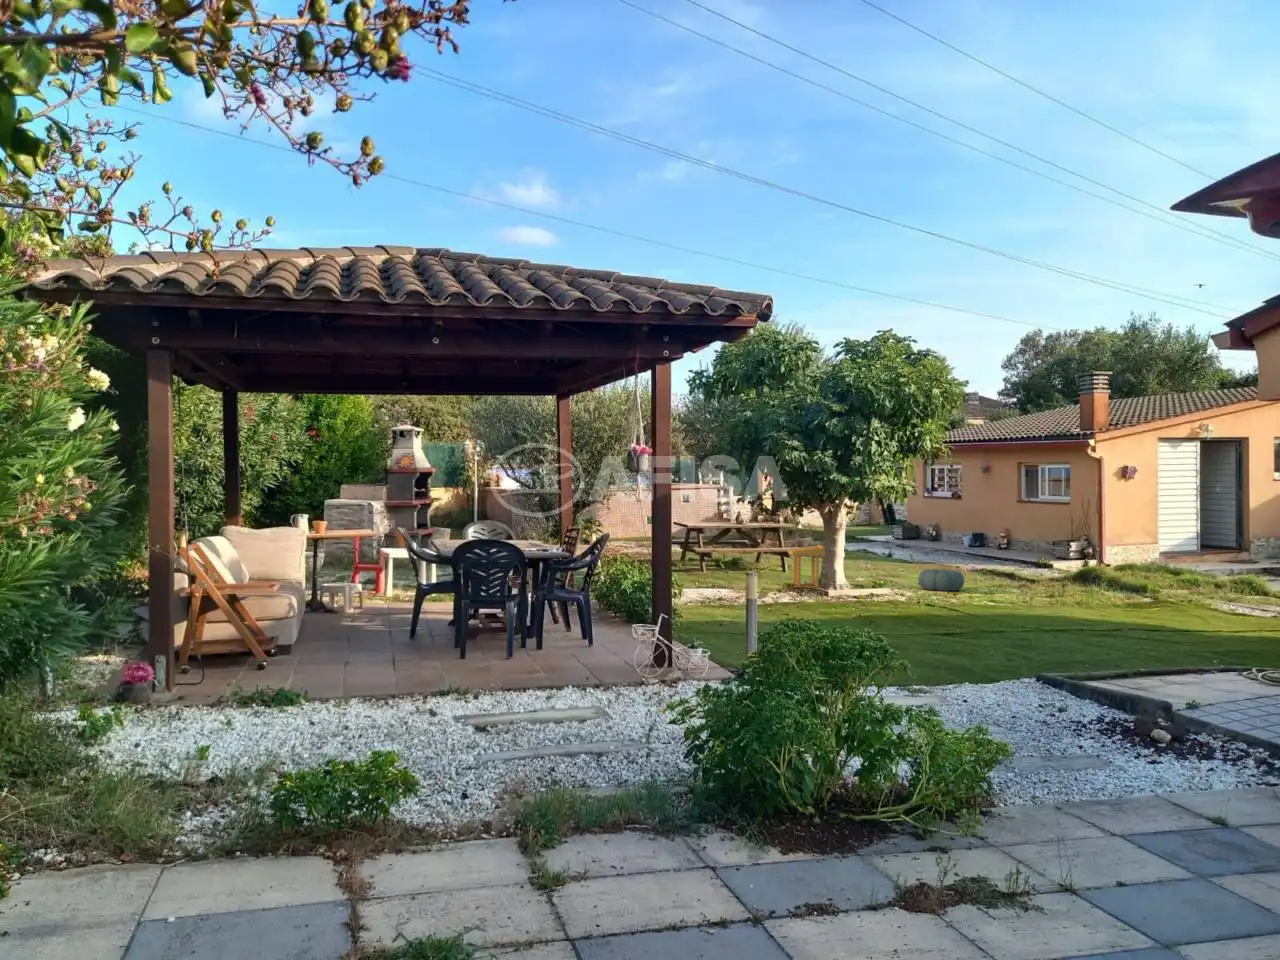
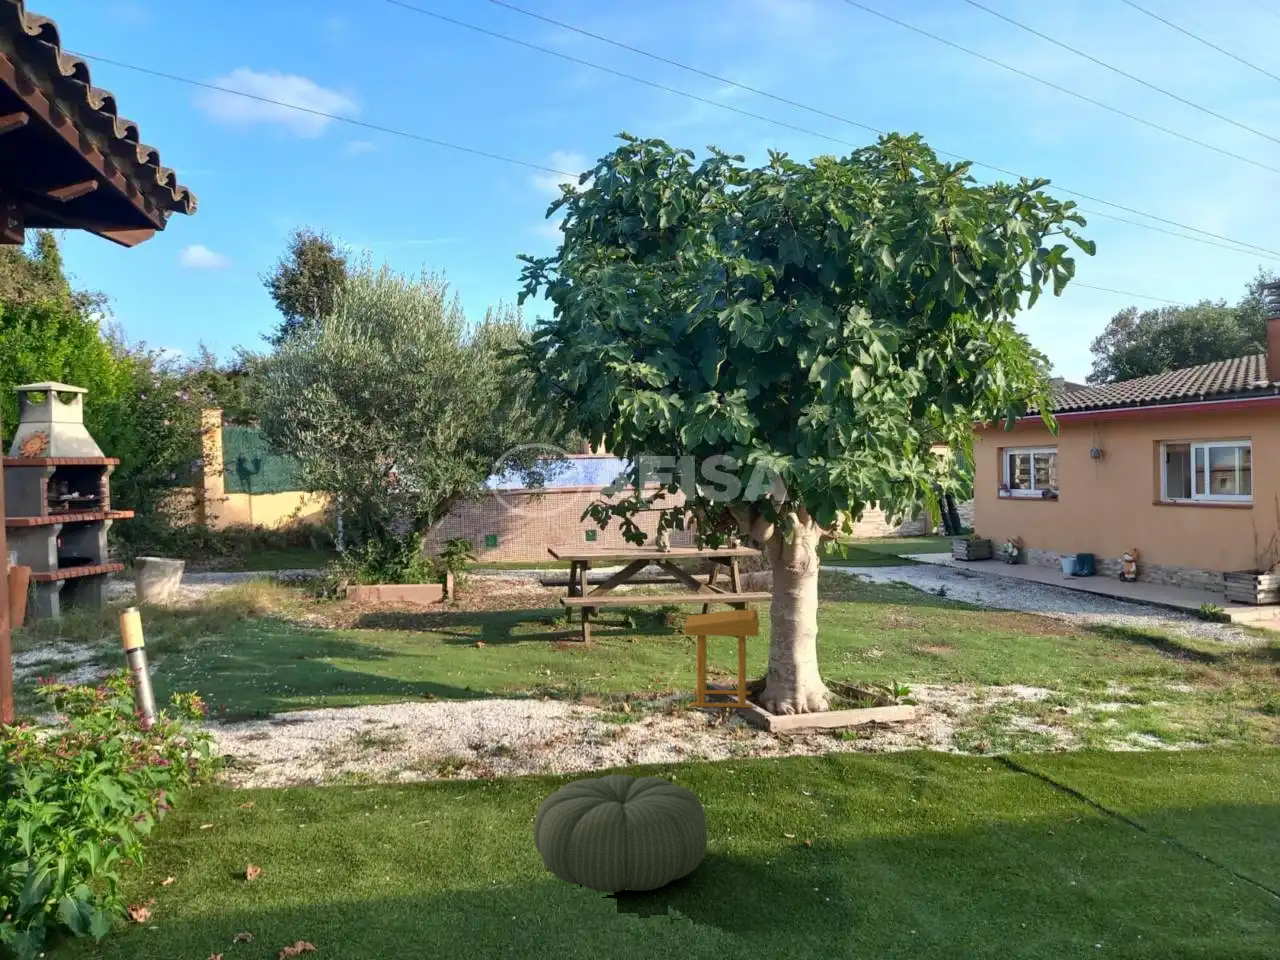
pouf: present [918,569,964,591] -> present [534,775,708,892]

